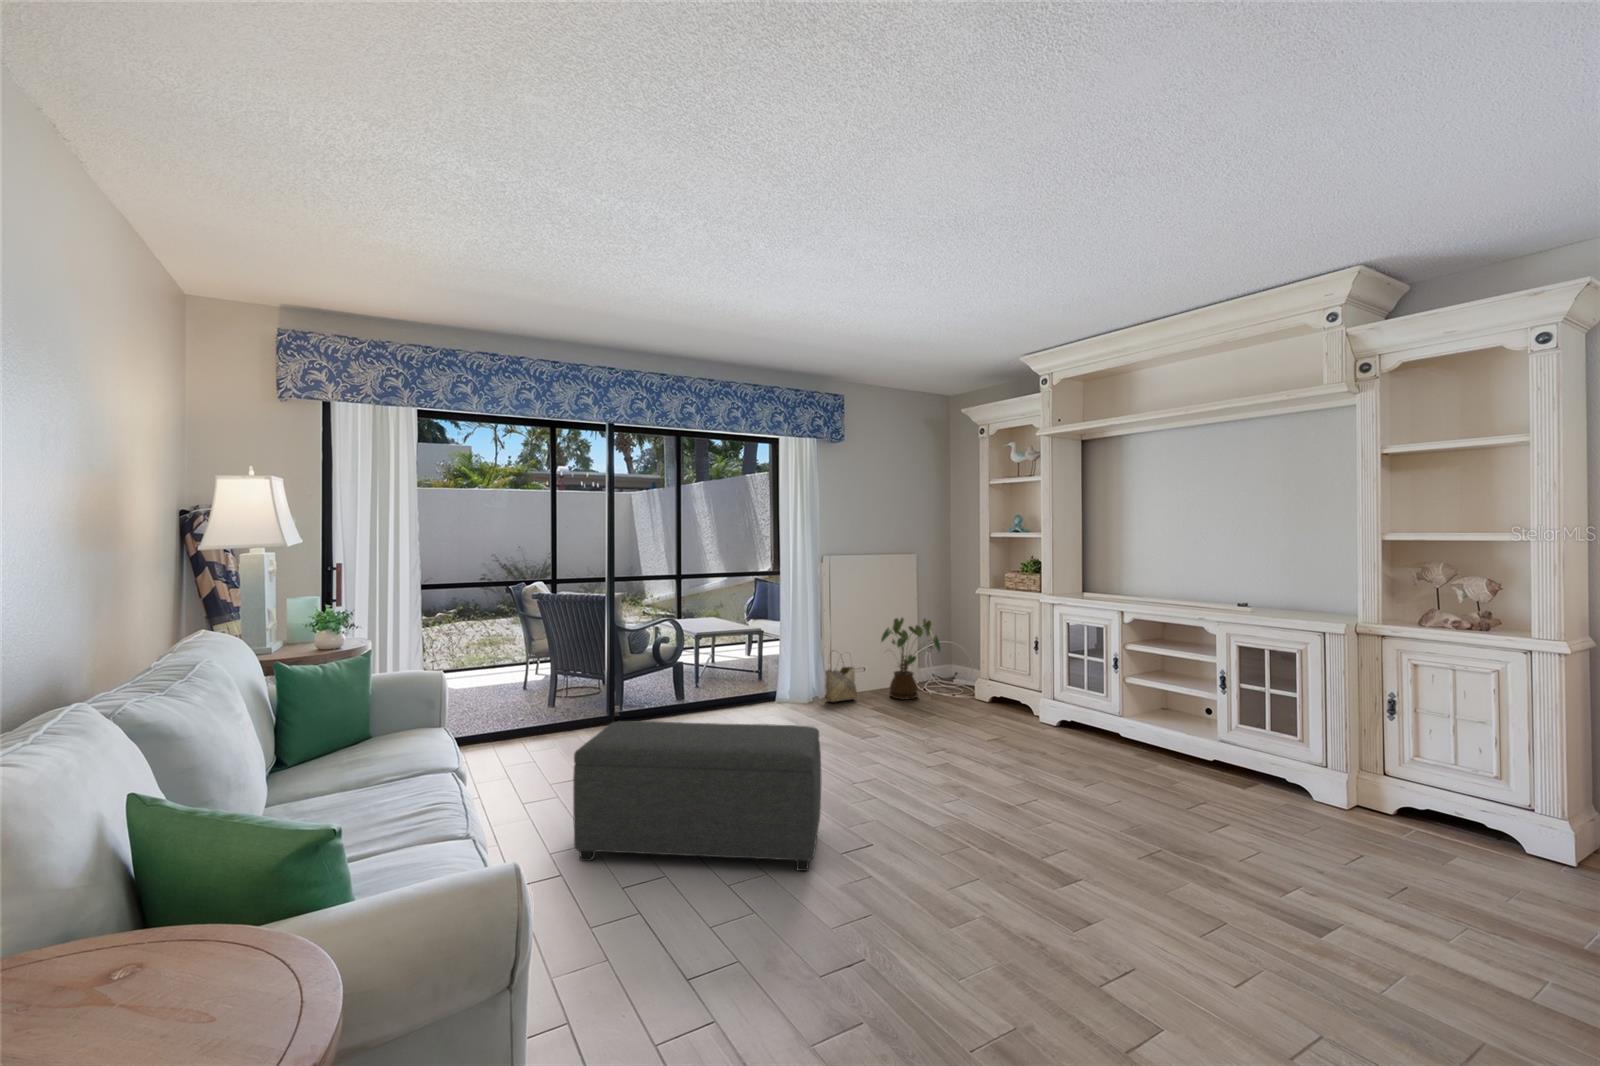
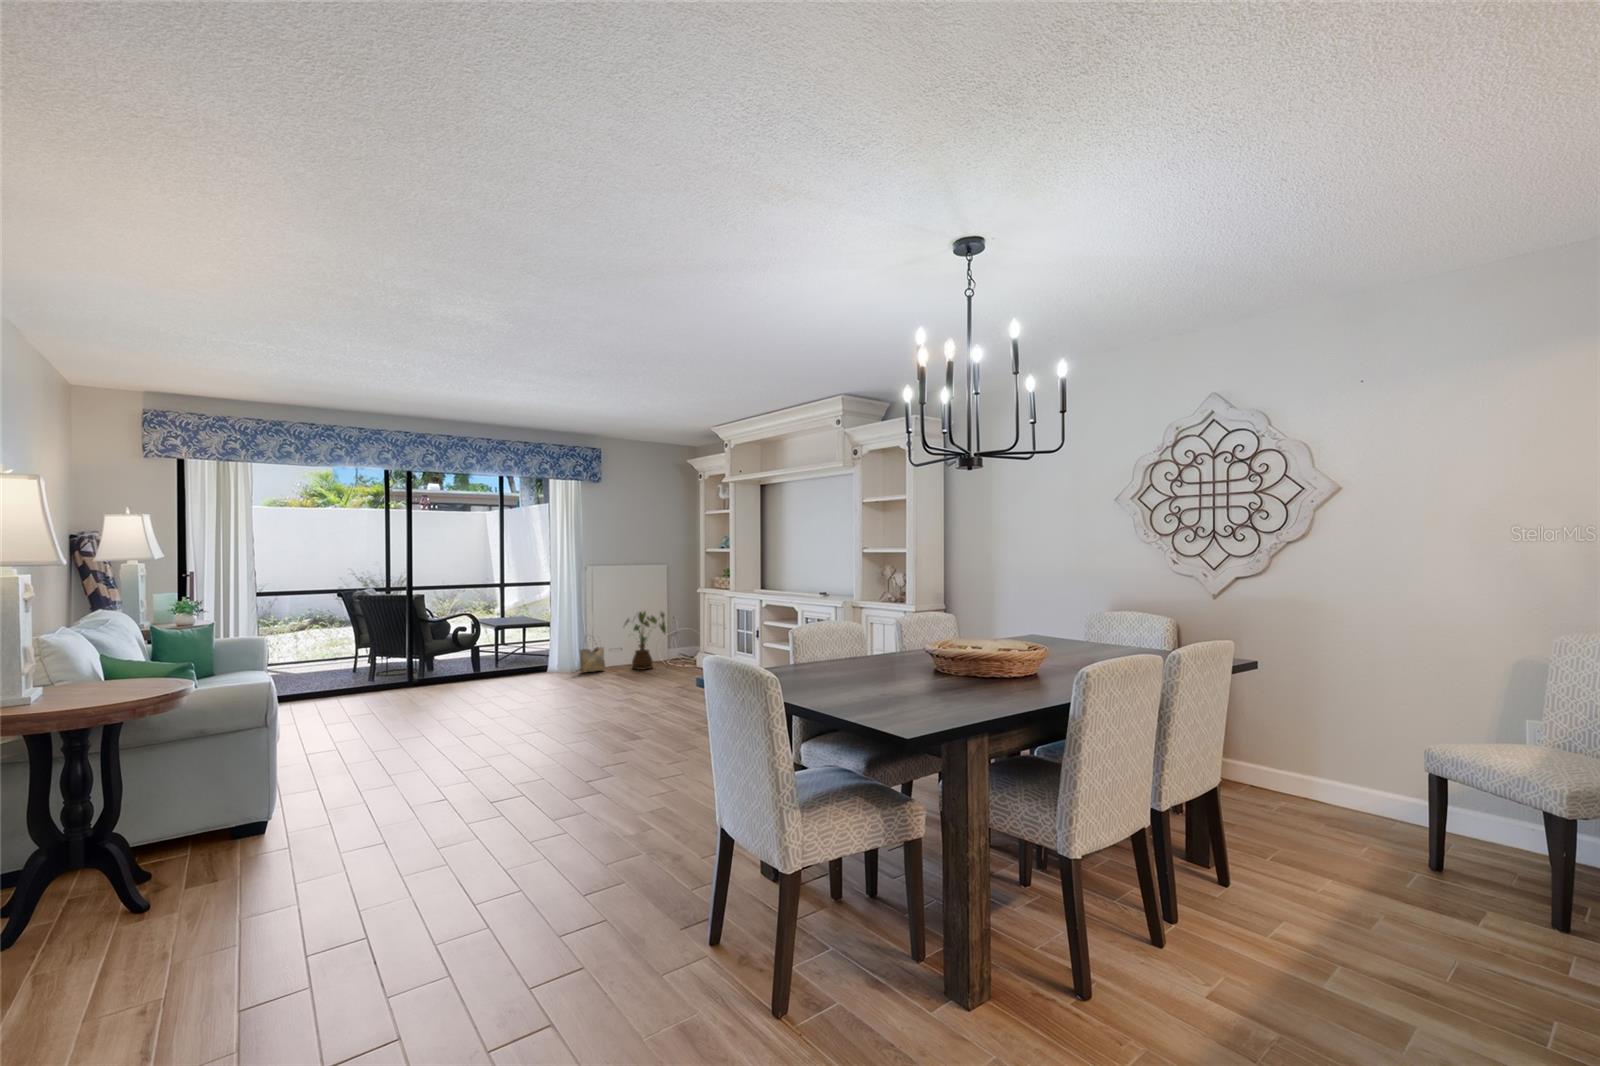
ottoman: present [573,721,821,871] -> none [349,664,517,745]

